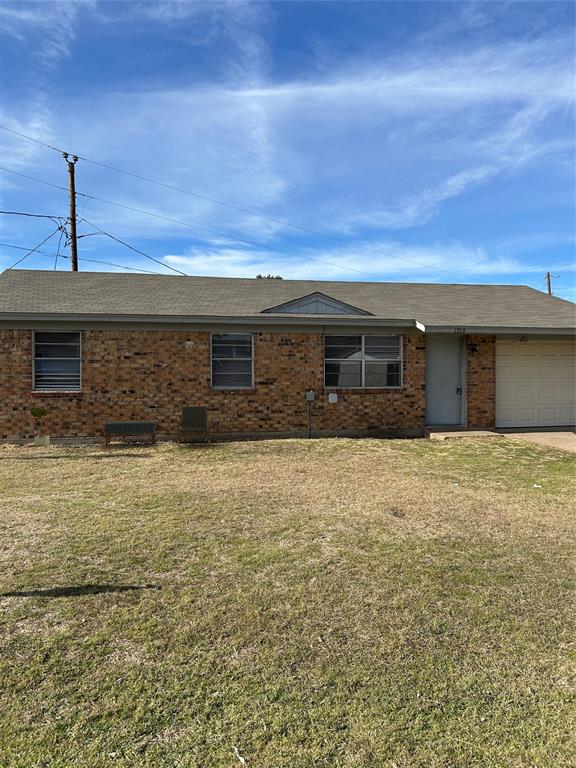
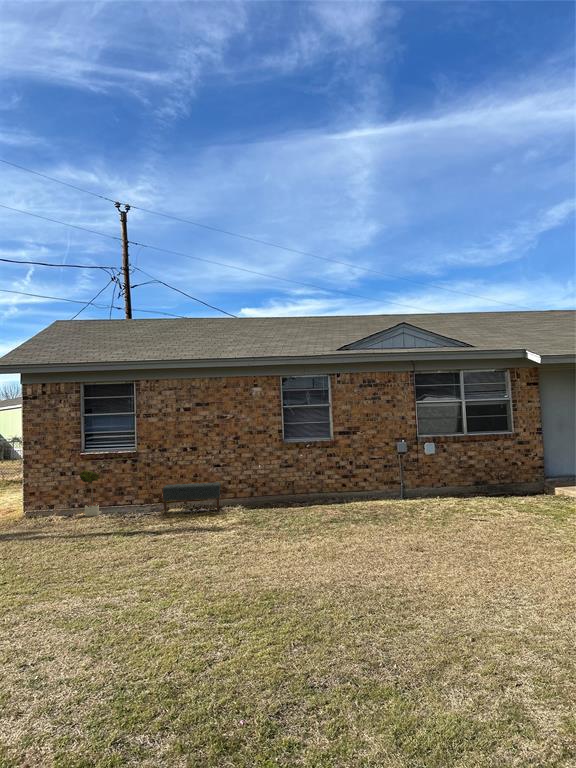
lounge chair: present [177,406,210,445] -> none [246,463,286,512]

